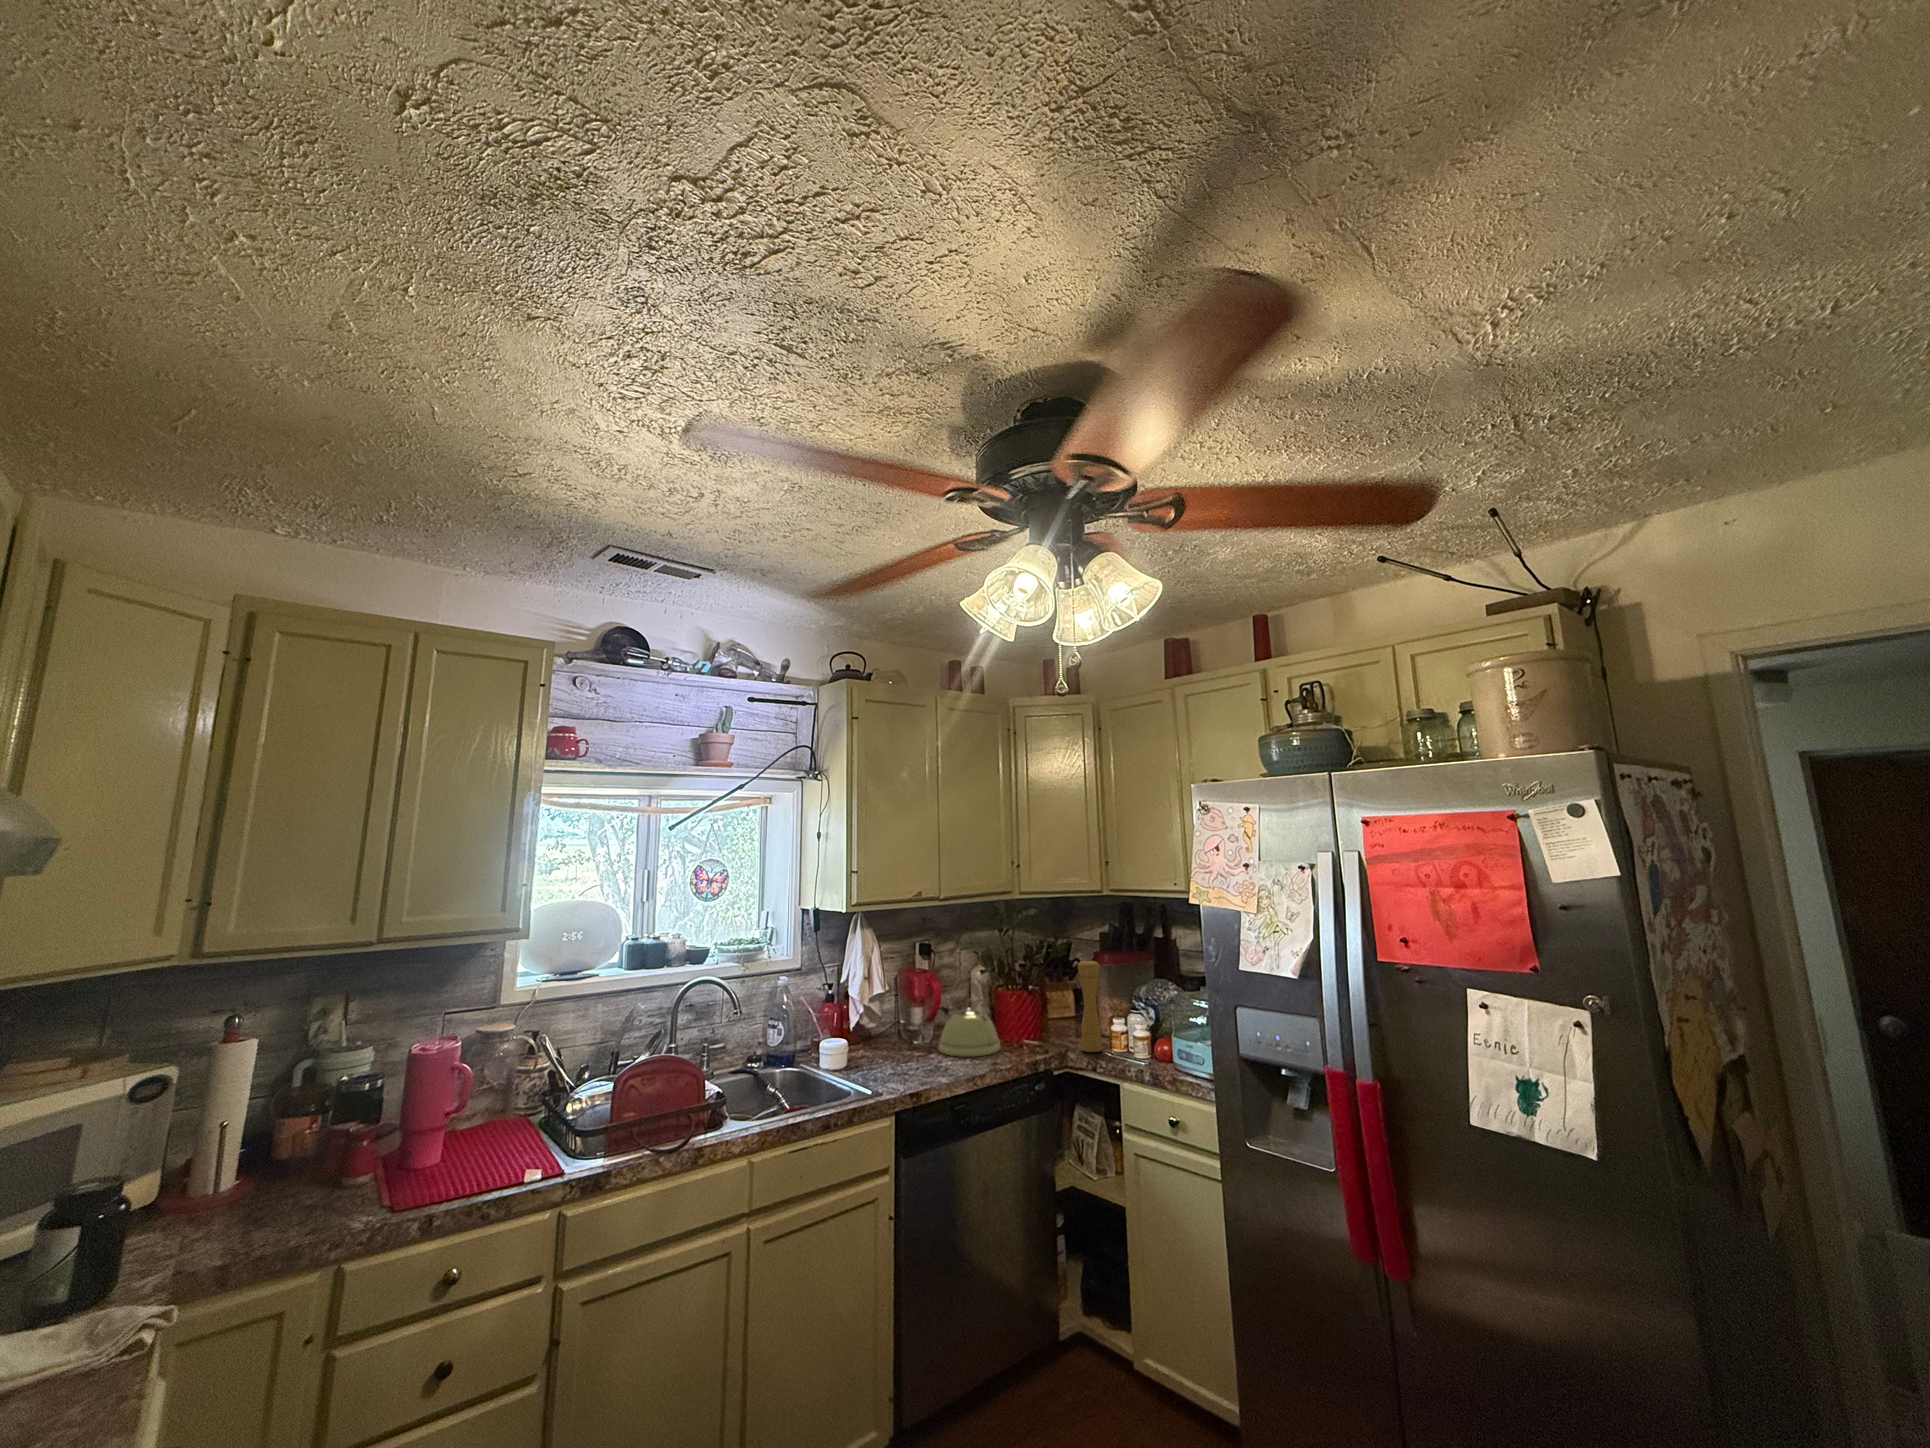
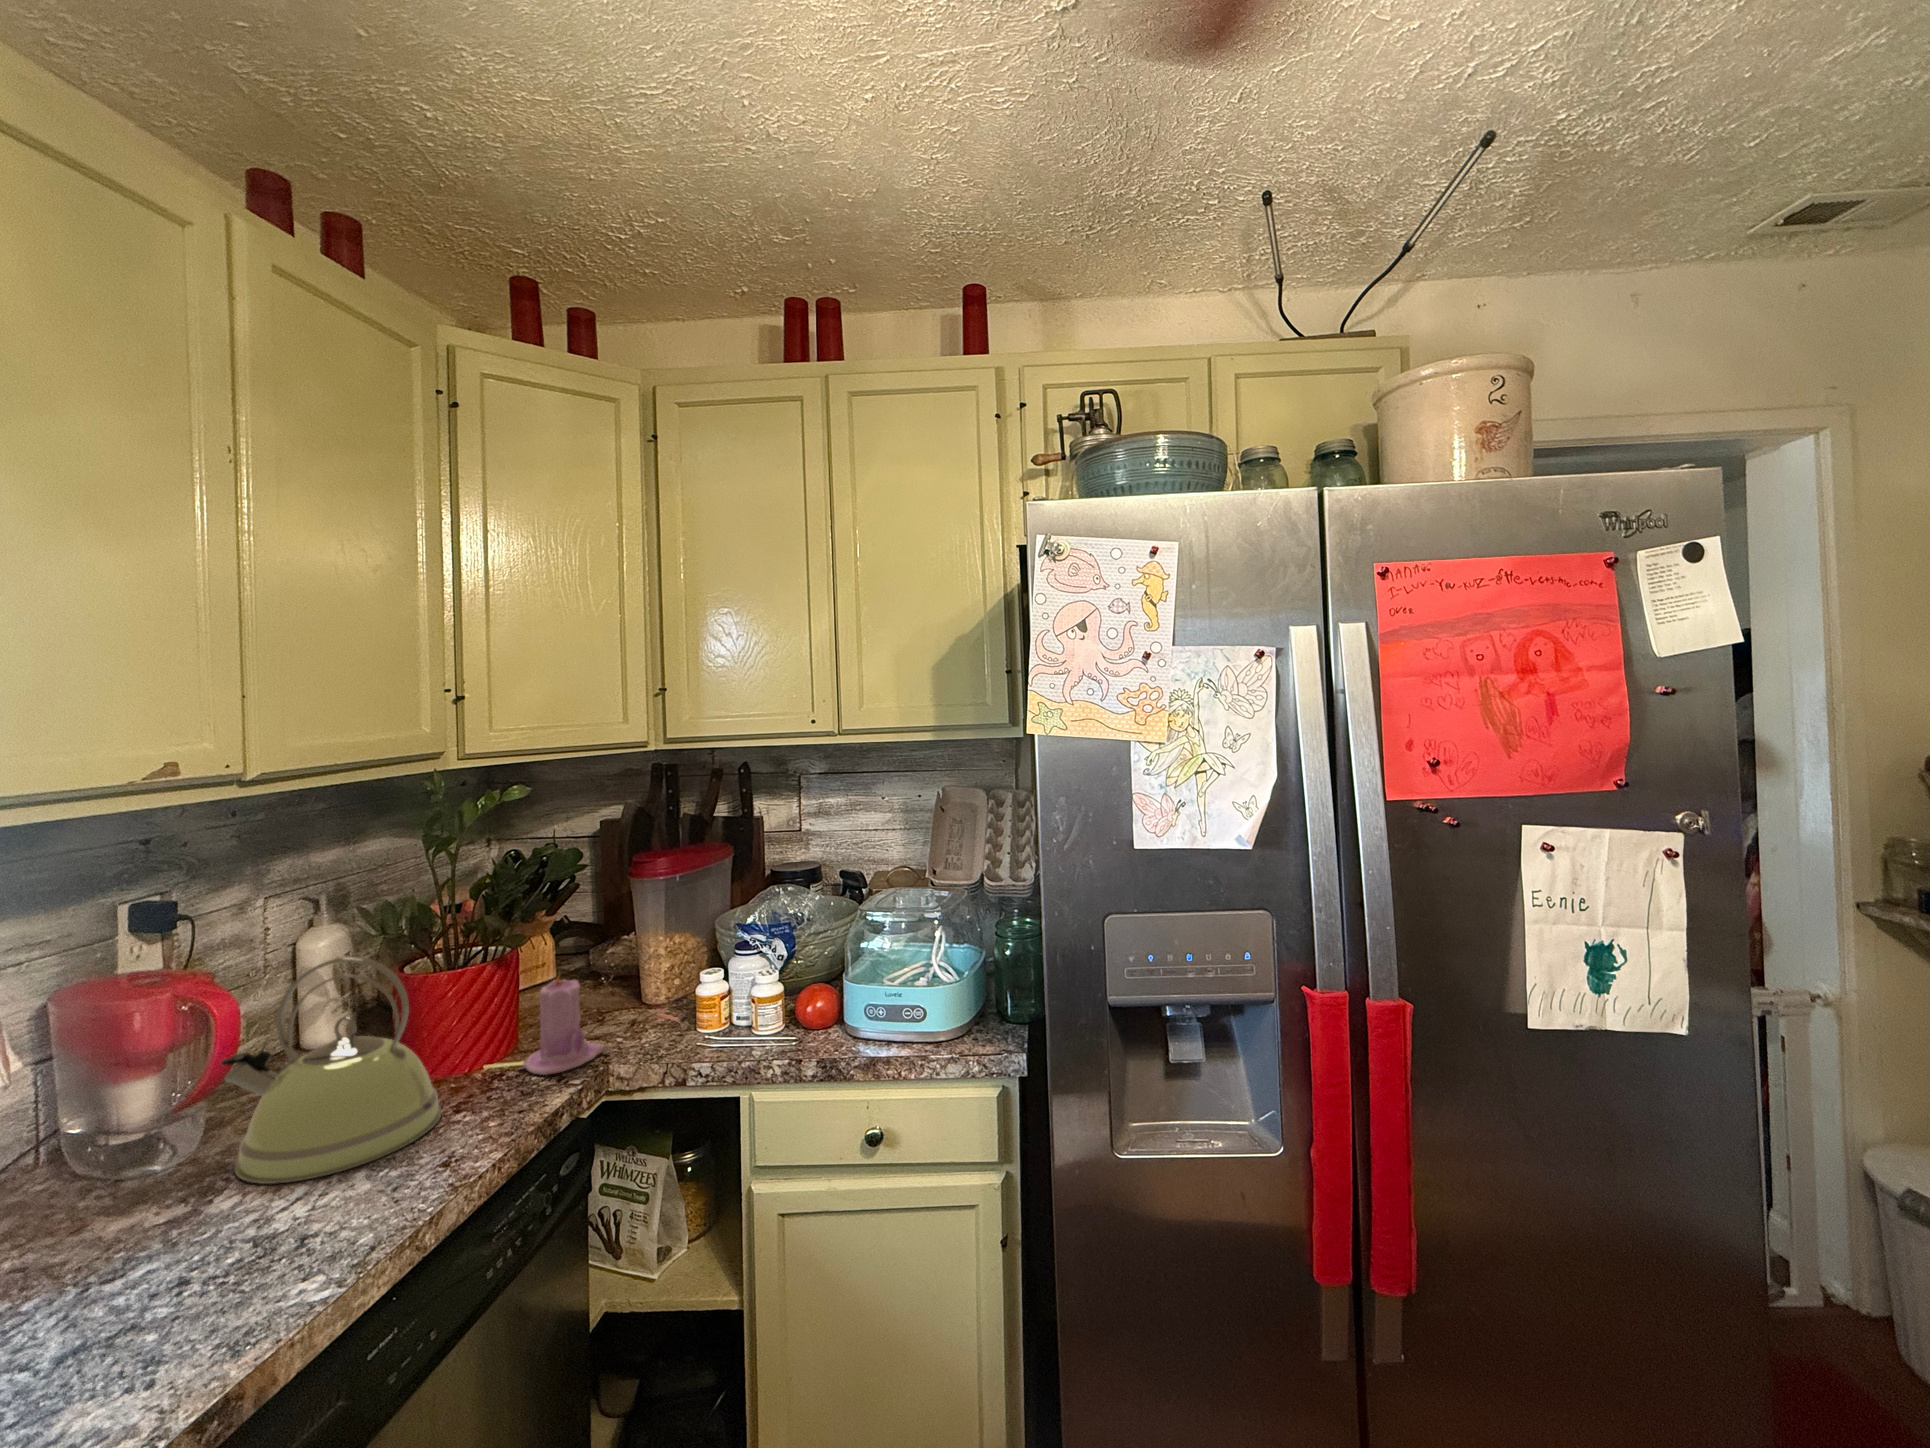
pepper mill: present [1078,960,1102,1052] -> none [638,872,686,1052]
candle: none [1035,1001,1067,1049] -> present [524,975,603,1075]

